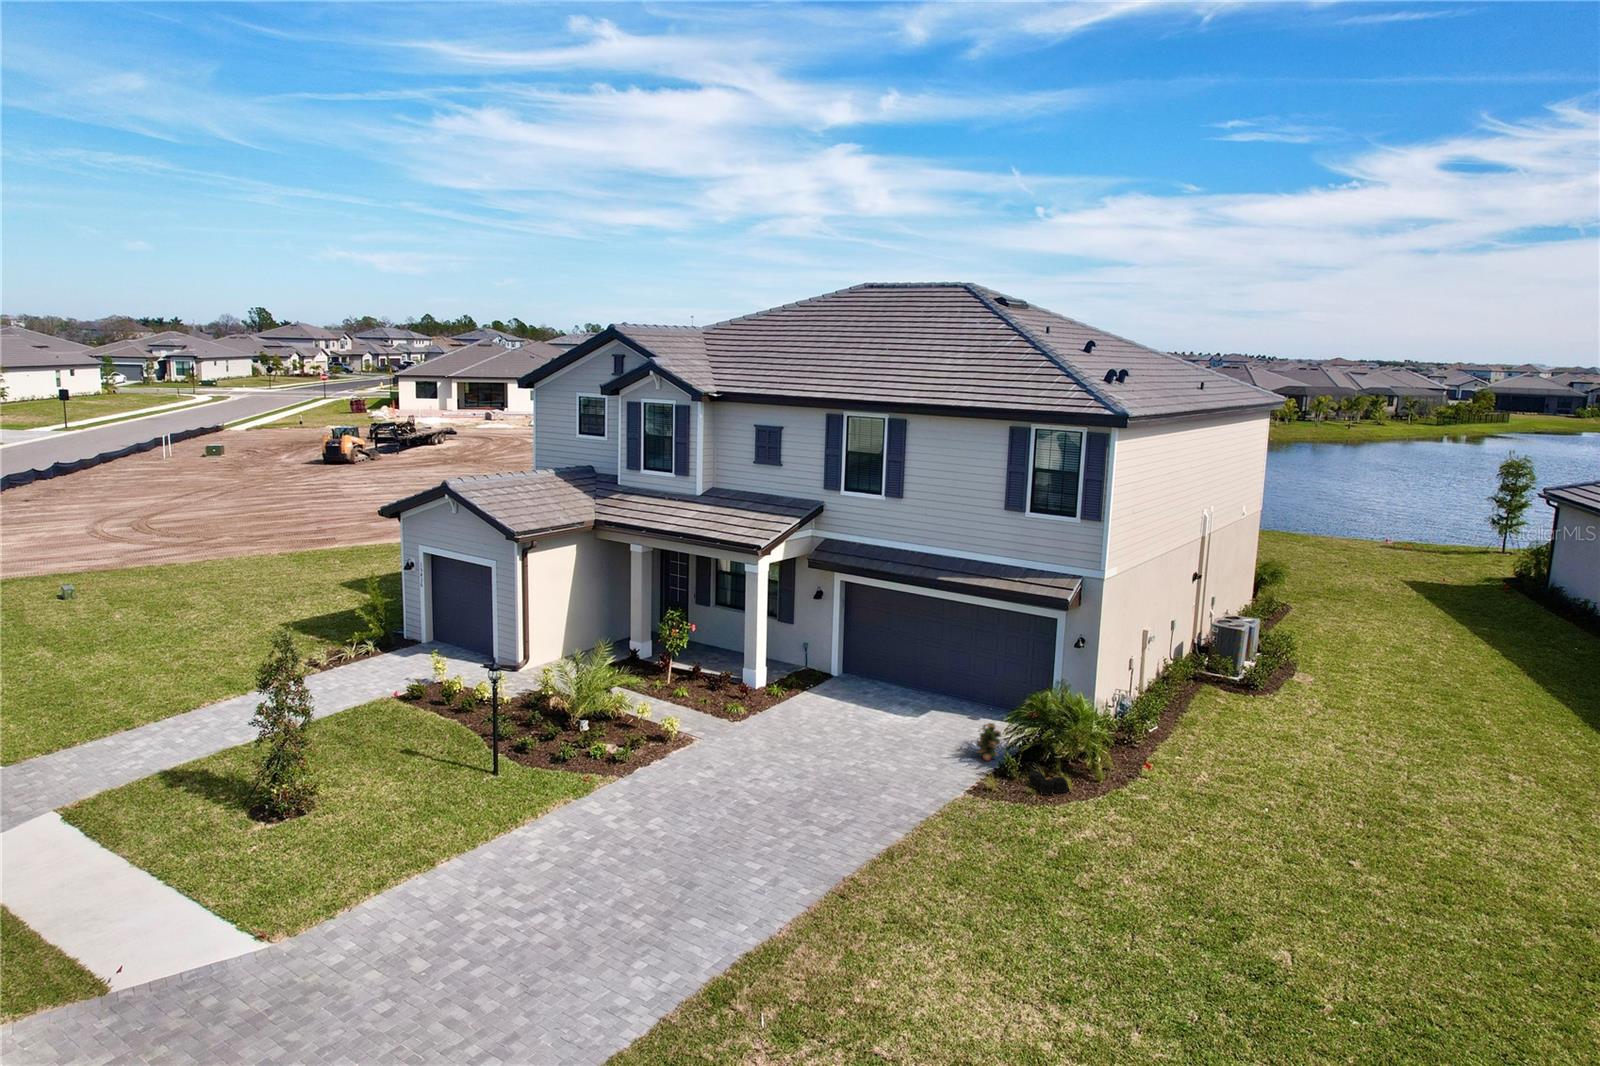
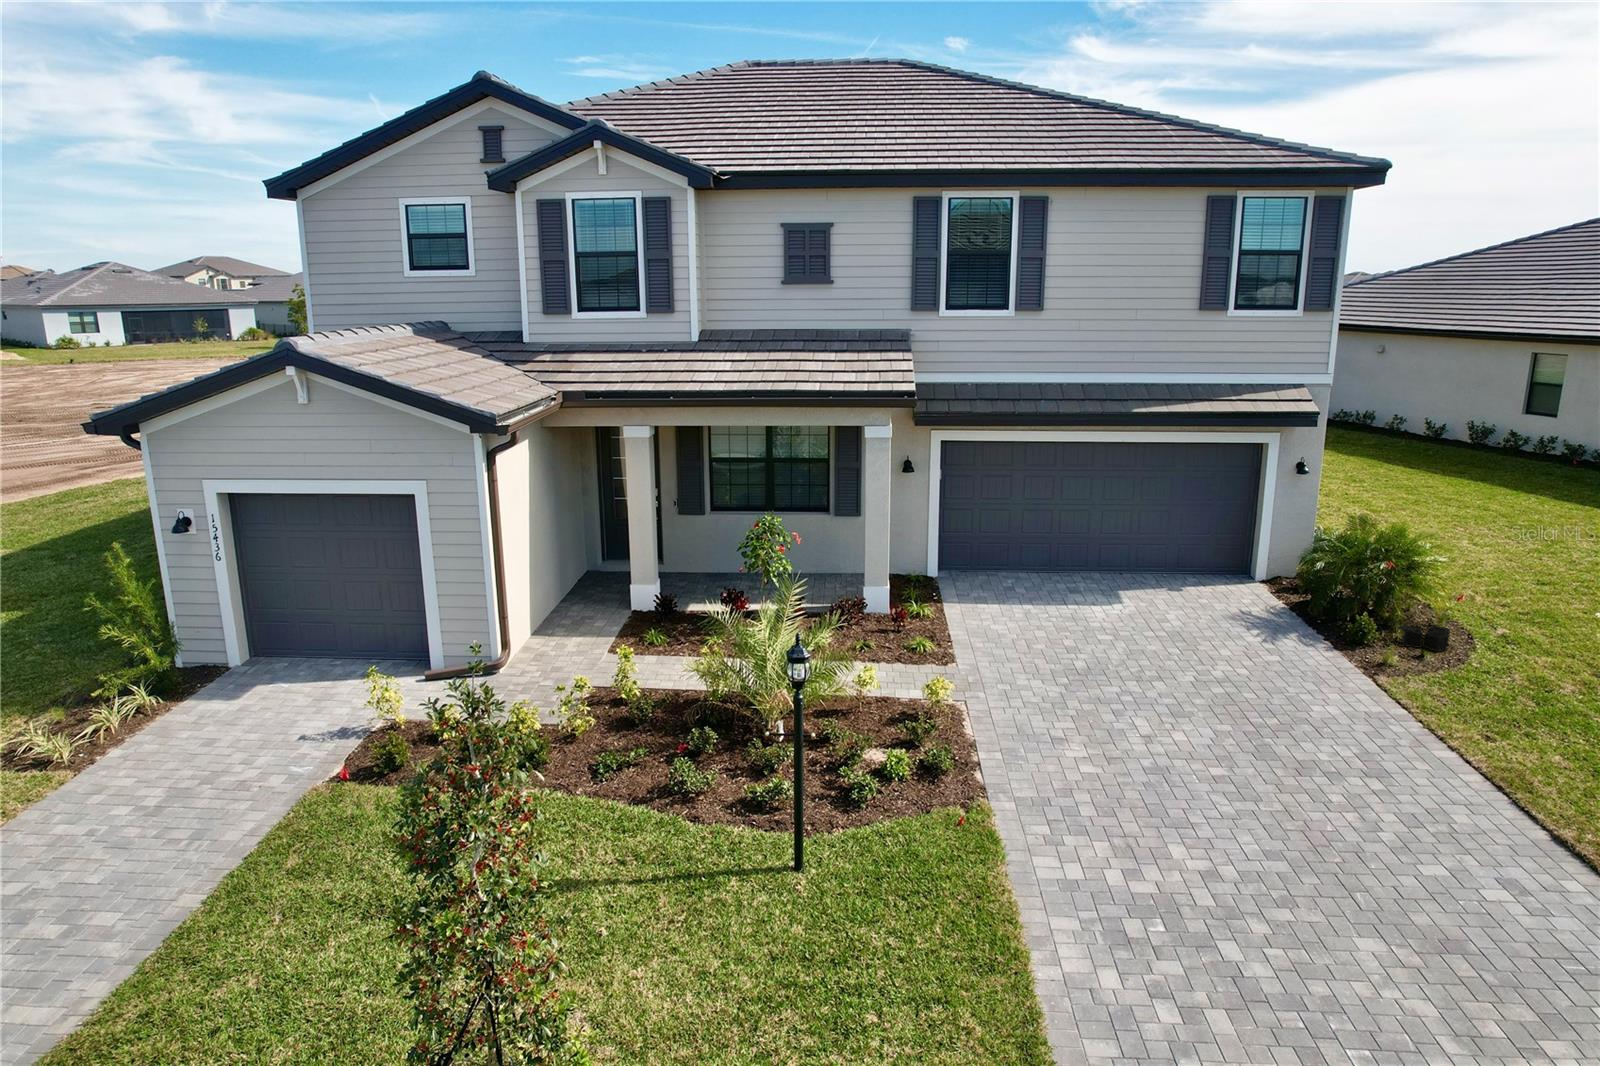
decorative plant: present [977,723,1002,761] -> none [1290,581,1329,631]

